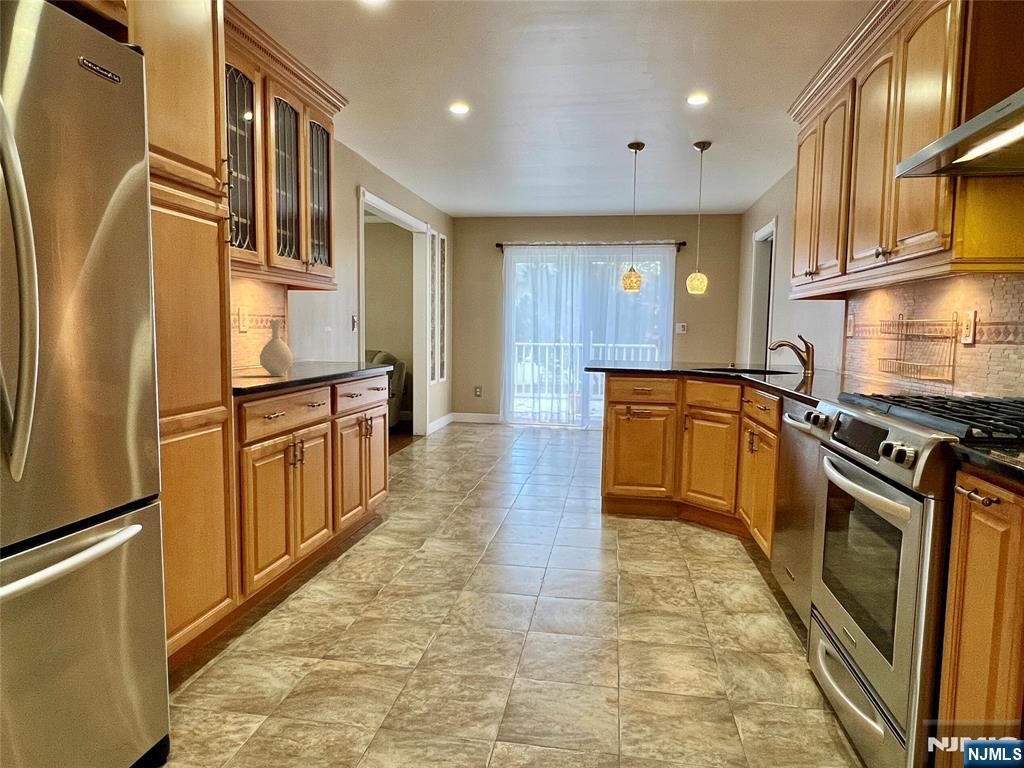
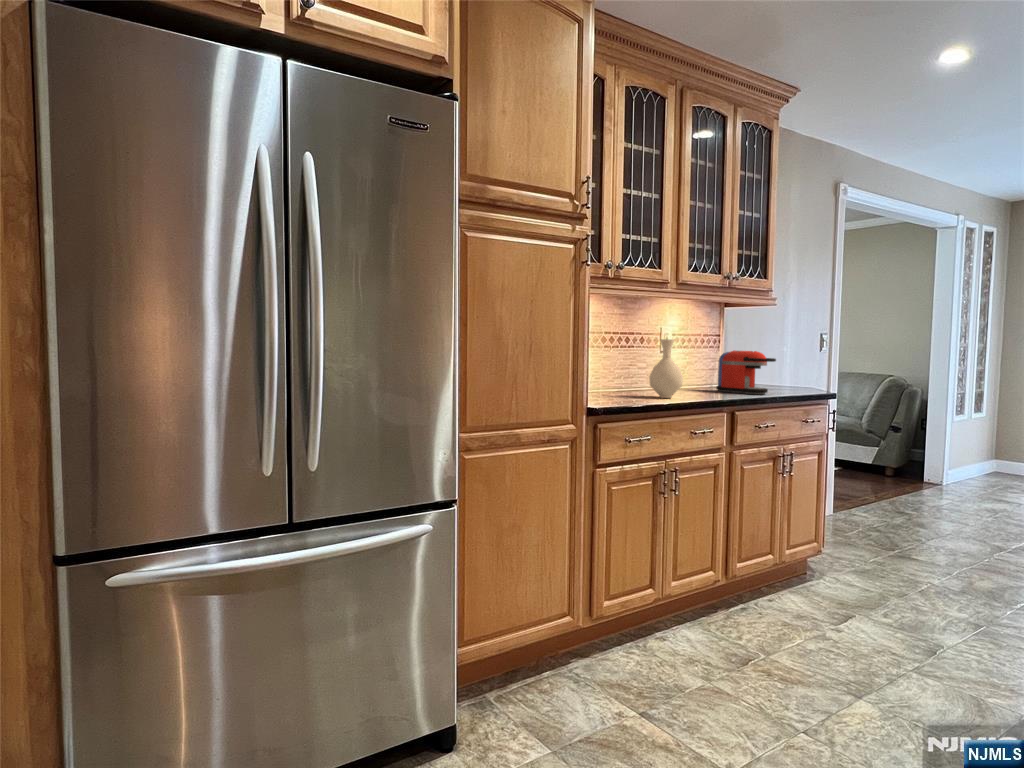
coffee maker: none [299,331,352,369] -> present [716,350,776,394]

